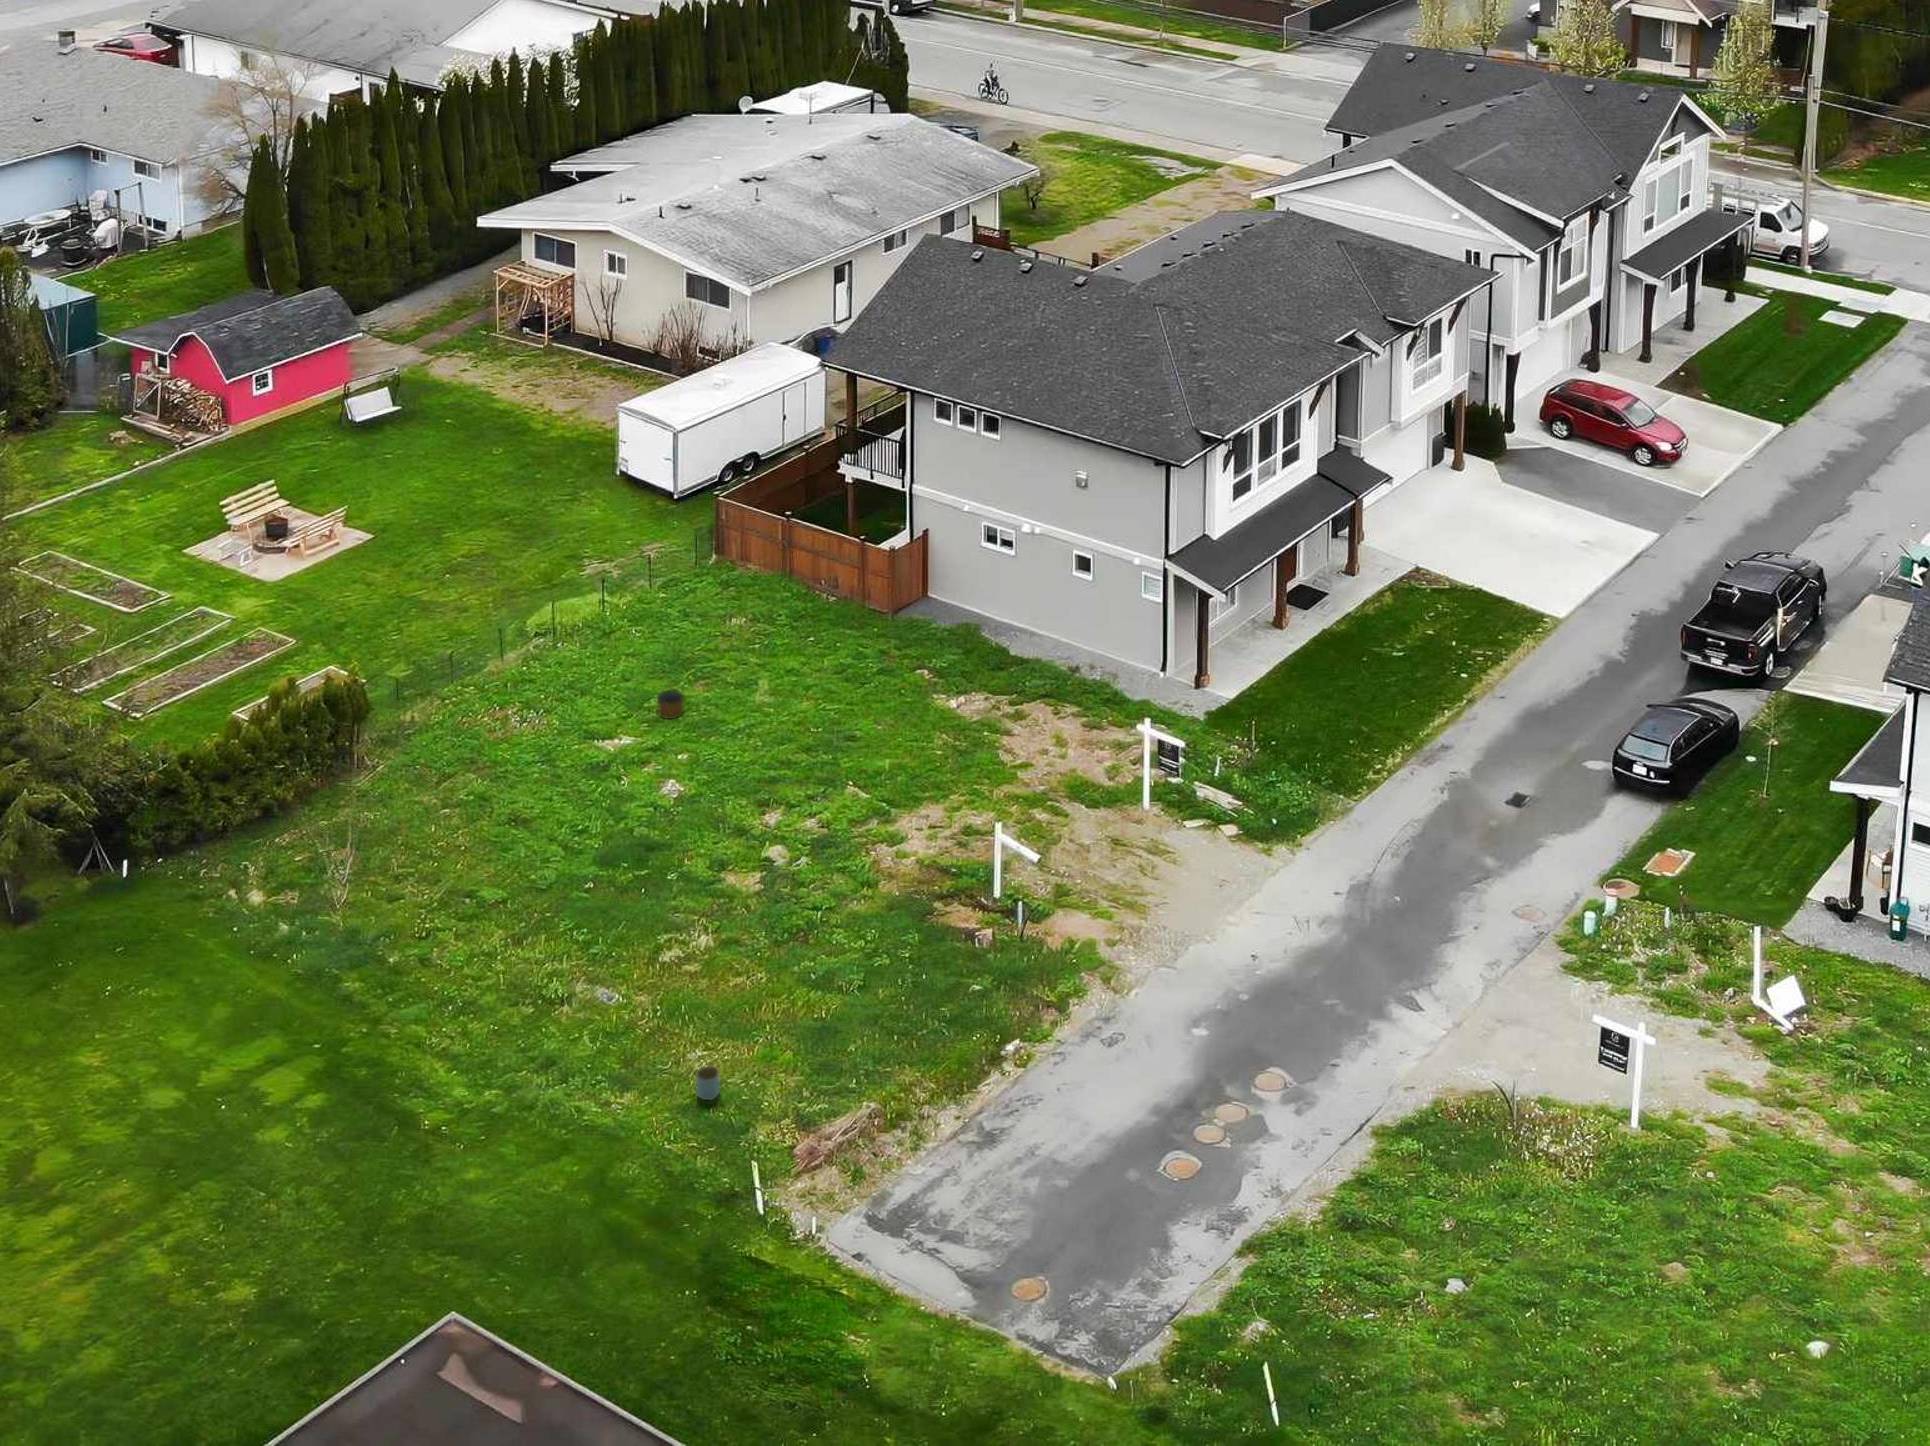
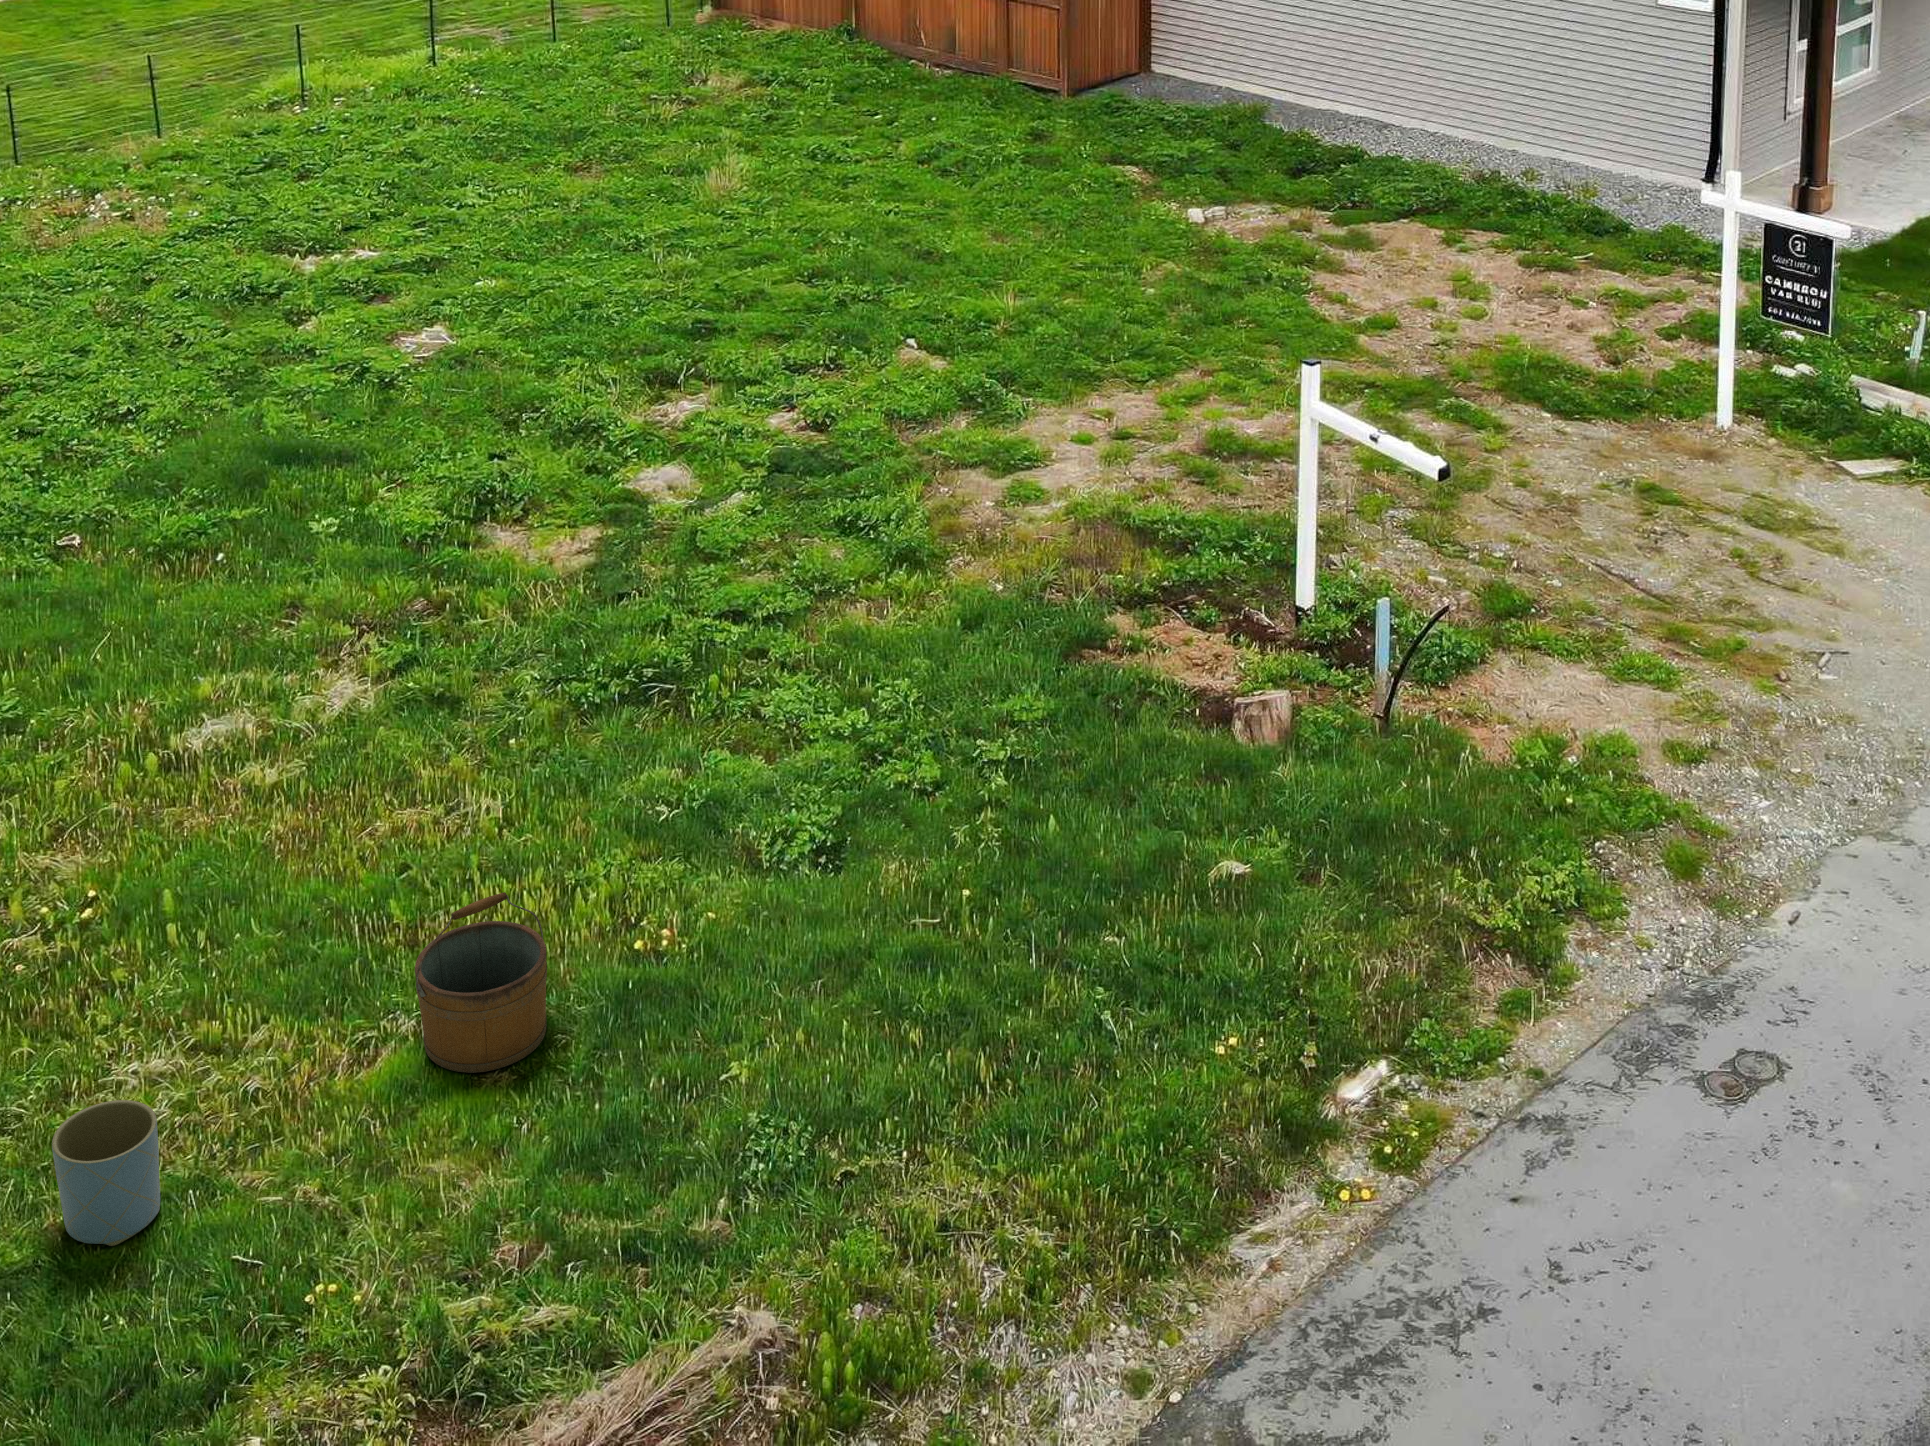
bucket: present [657,685,684,719] -> present [415,892,547,1073]

